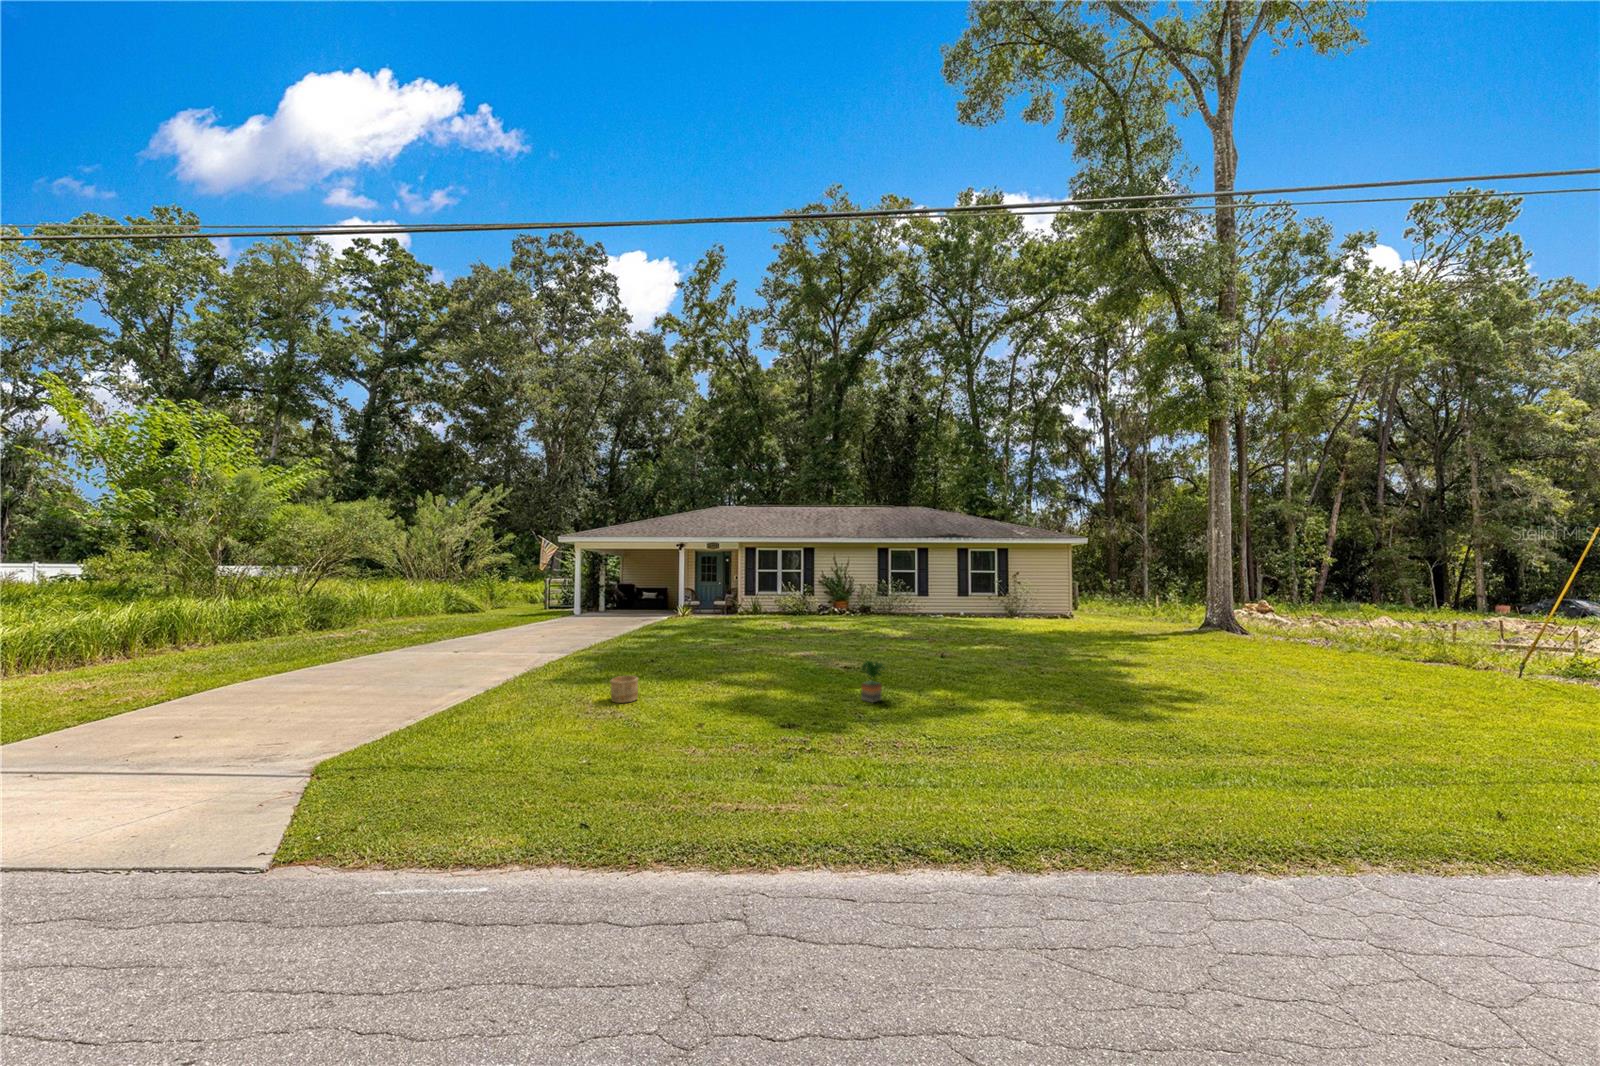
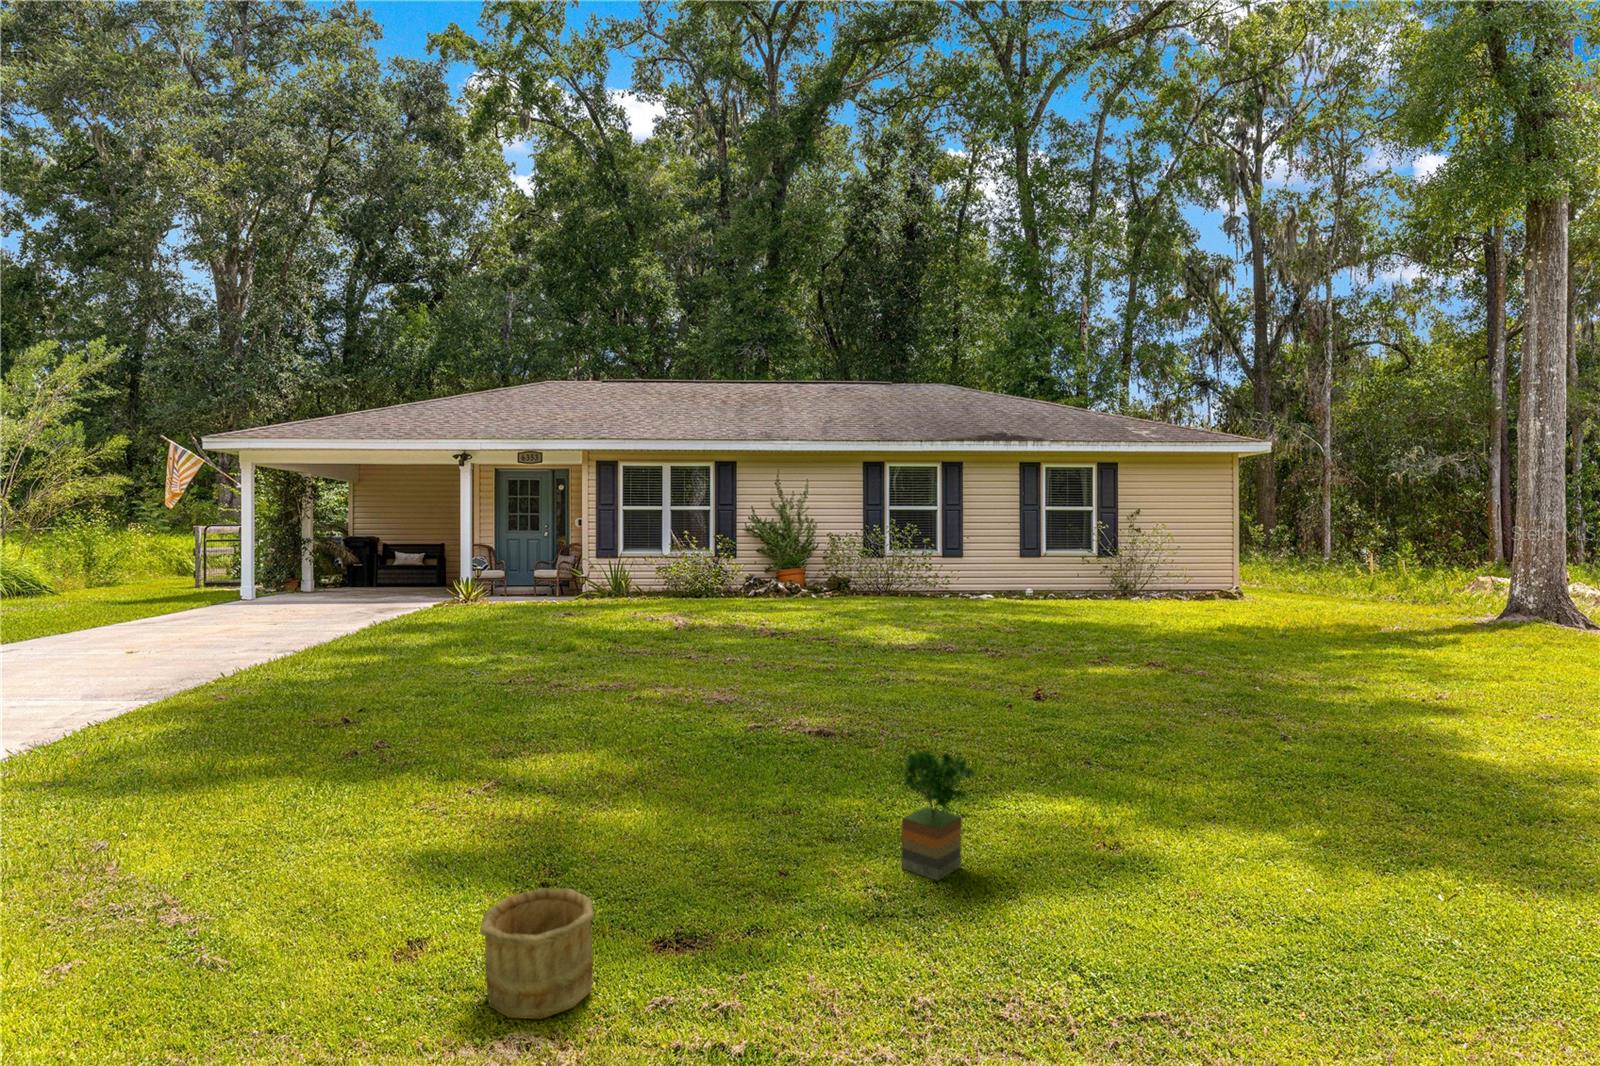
wooden bucket: present [610,676,638,703] -> present [480,889,594,1019]

